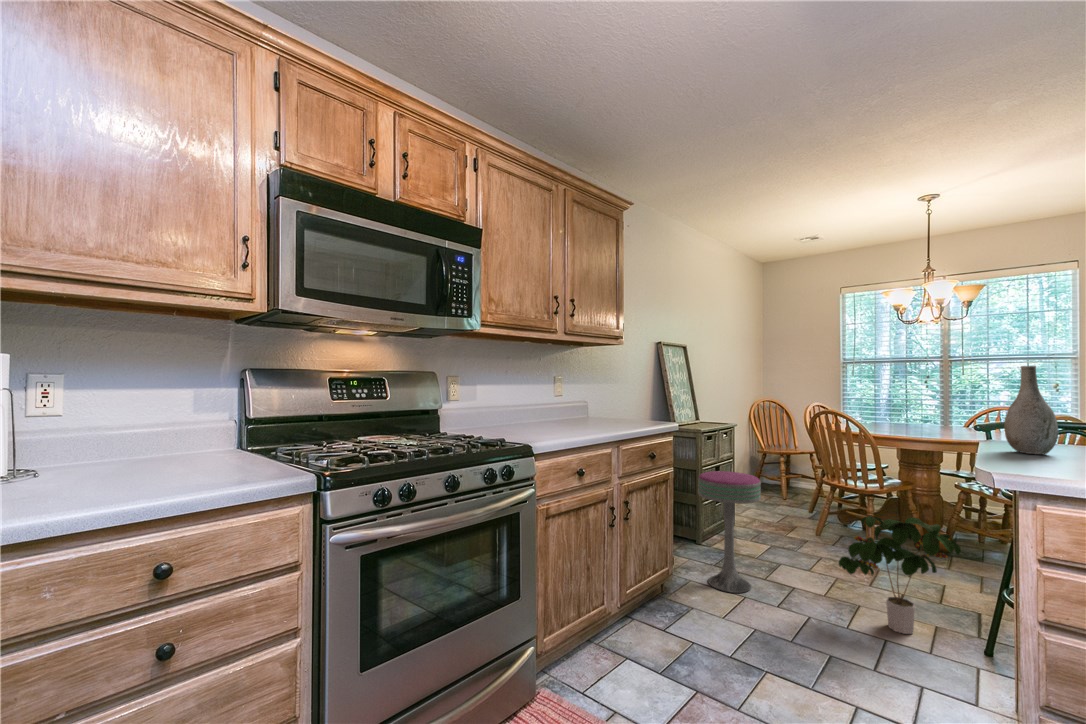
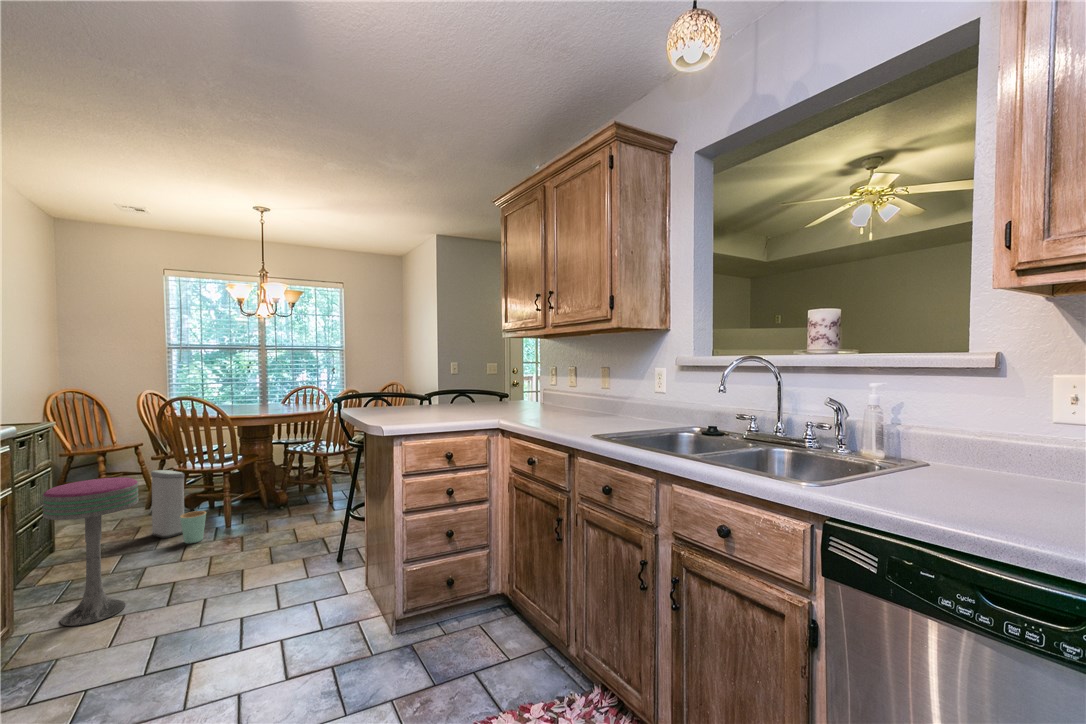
vase: present [1004,366,1058,454] -> none [361,354,388,412]
trash can: none [801,477,844,559] -> present [151,470,206,543]
potted plant: present [839,515,961,634] -> none [230,477,320,575]

